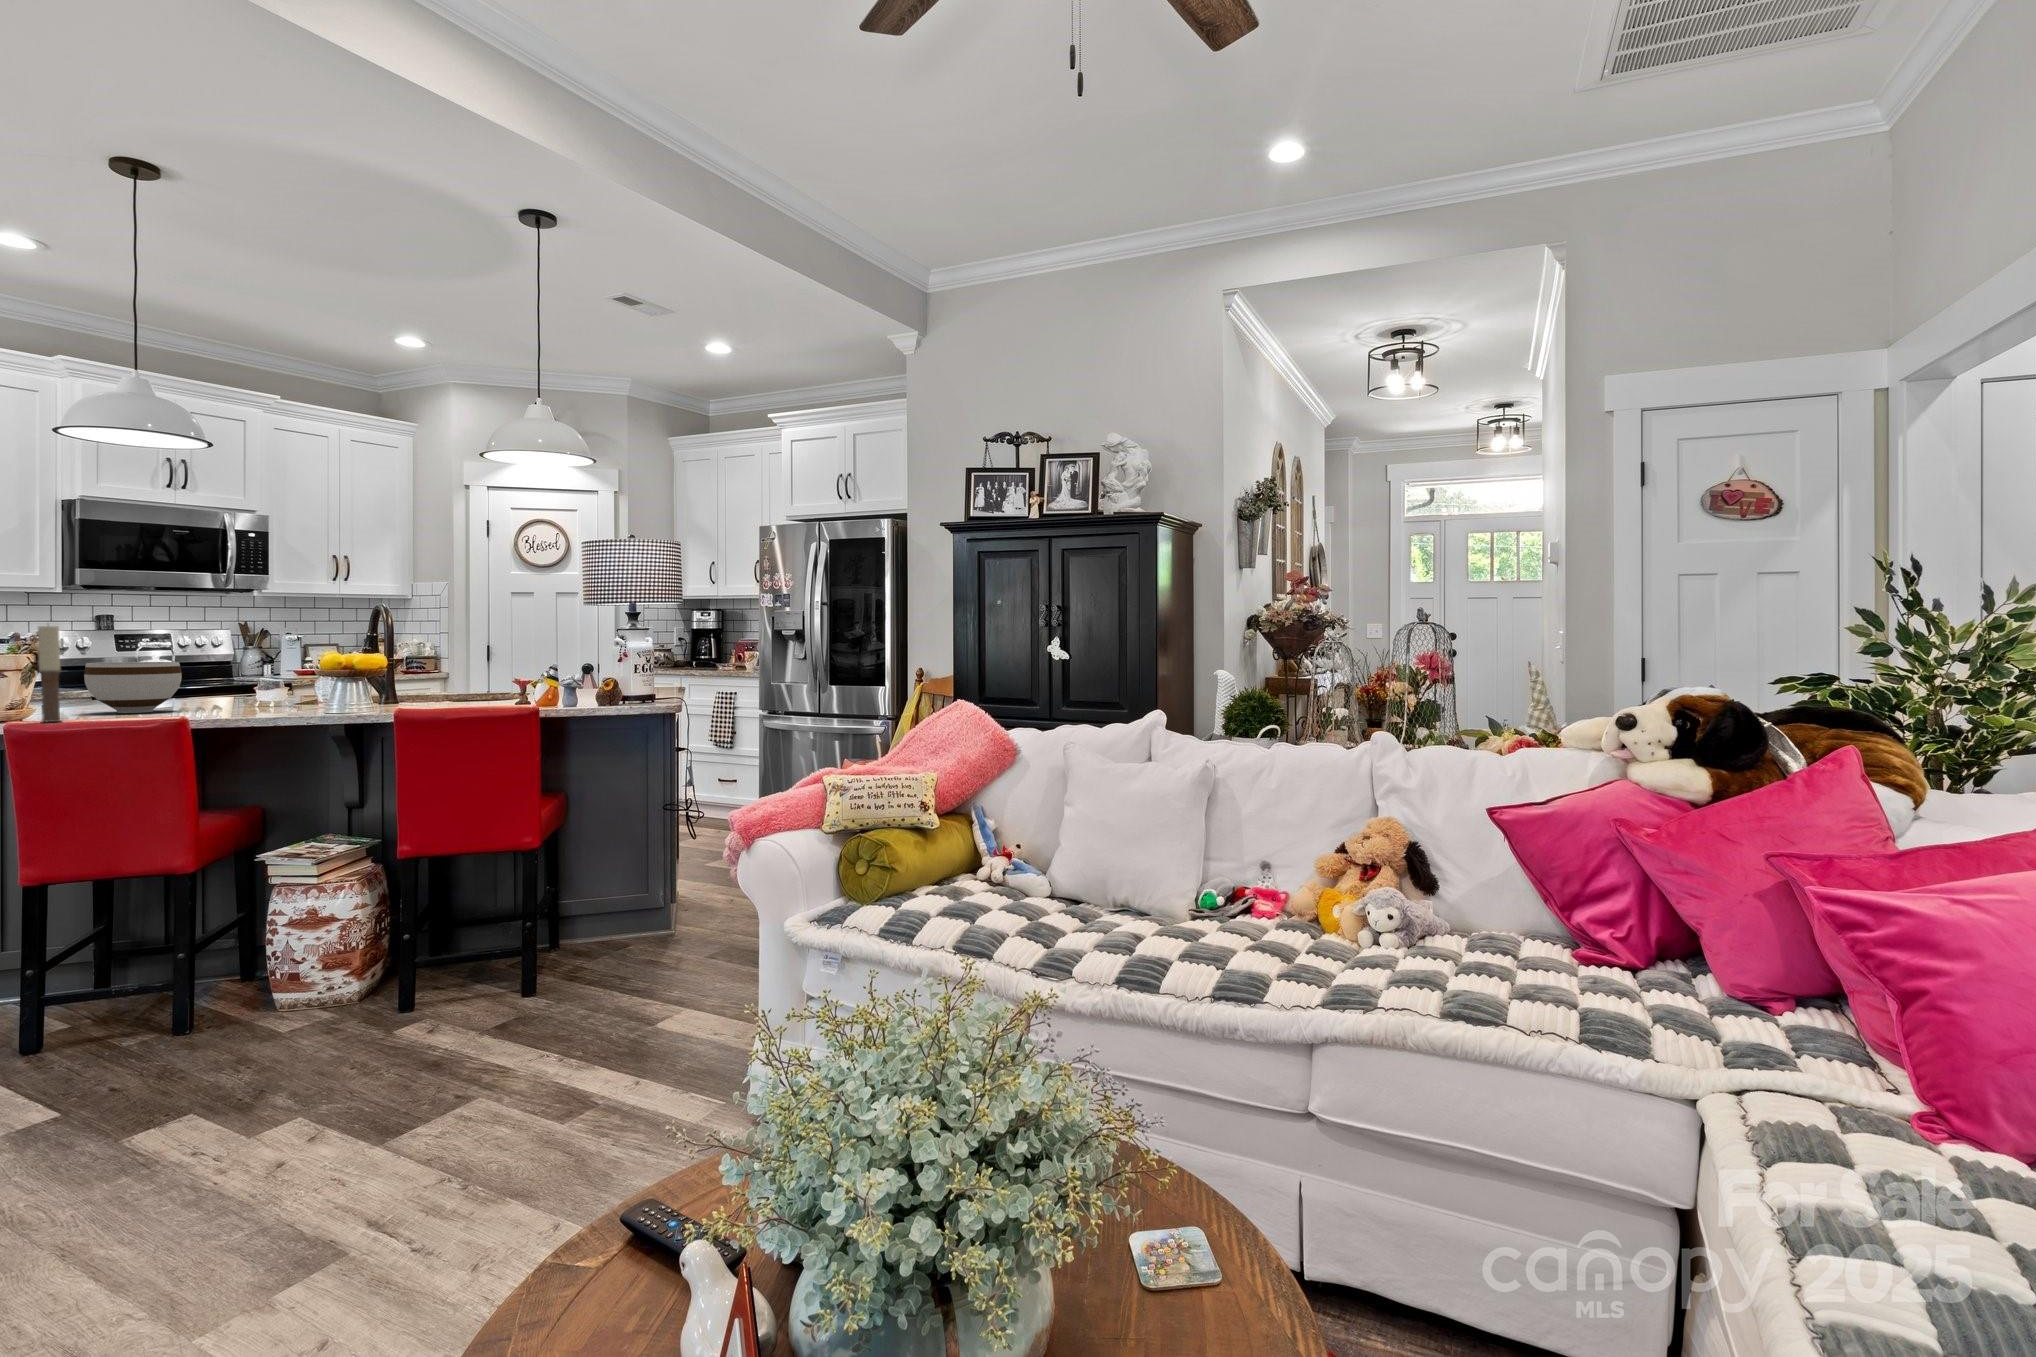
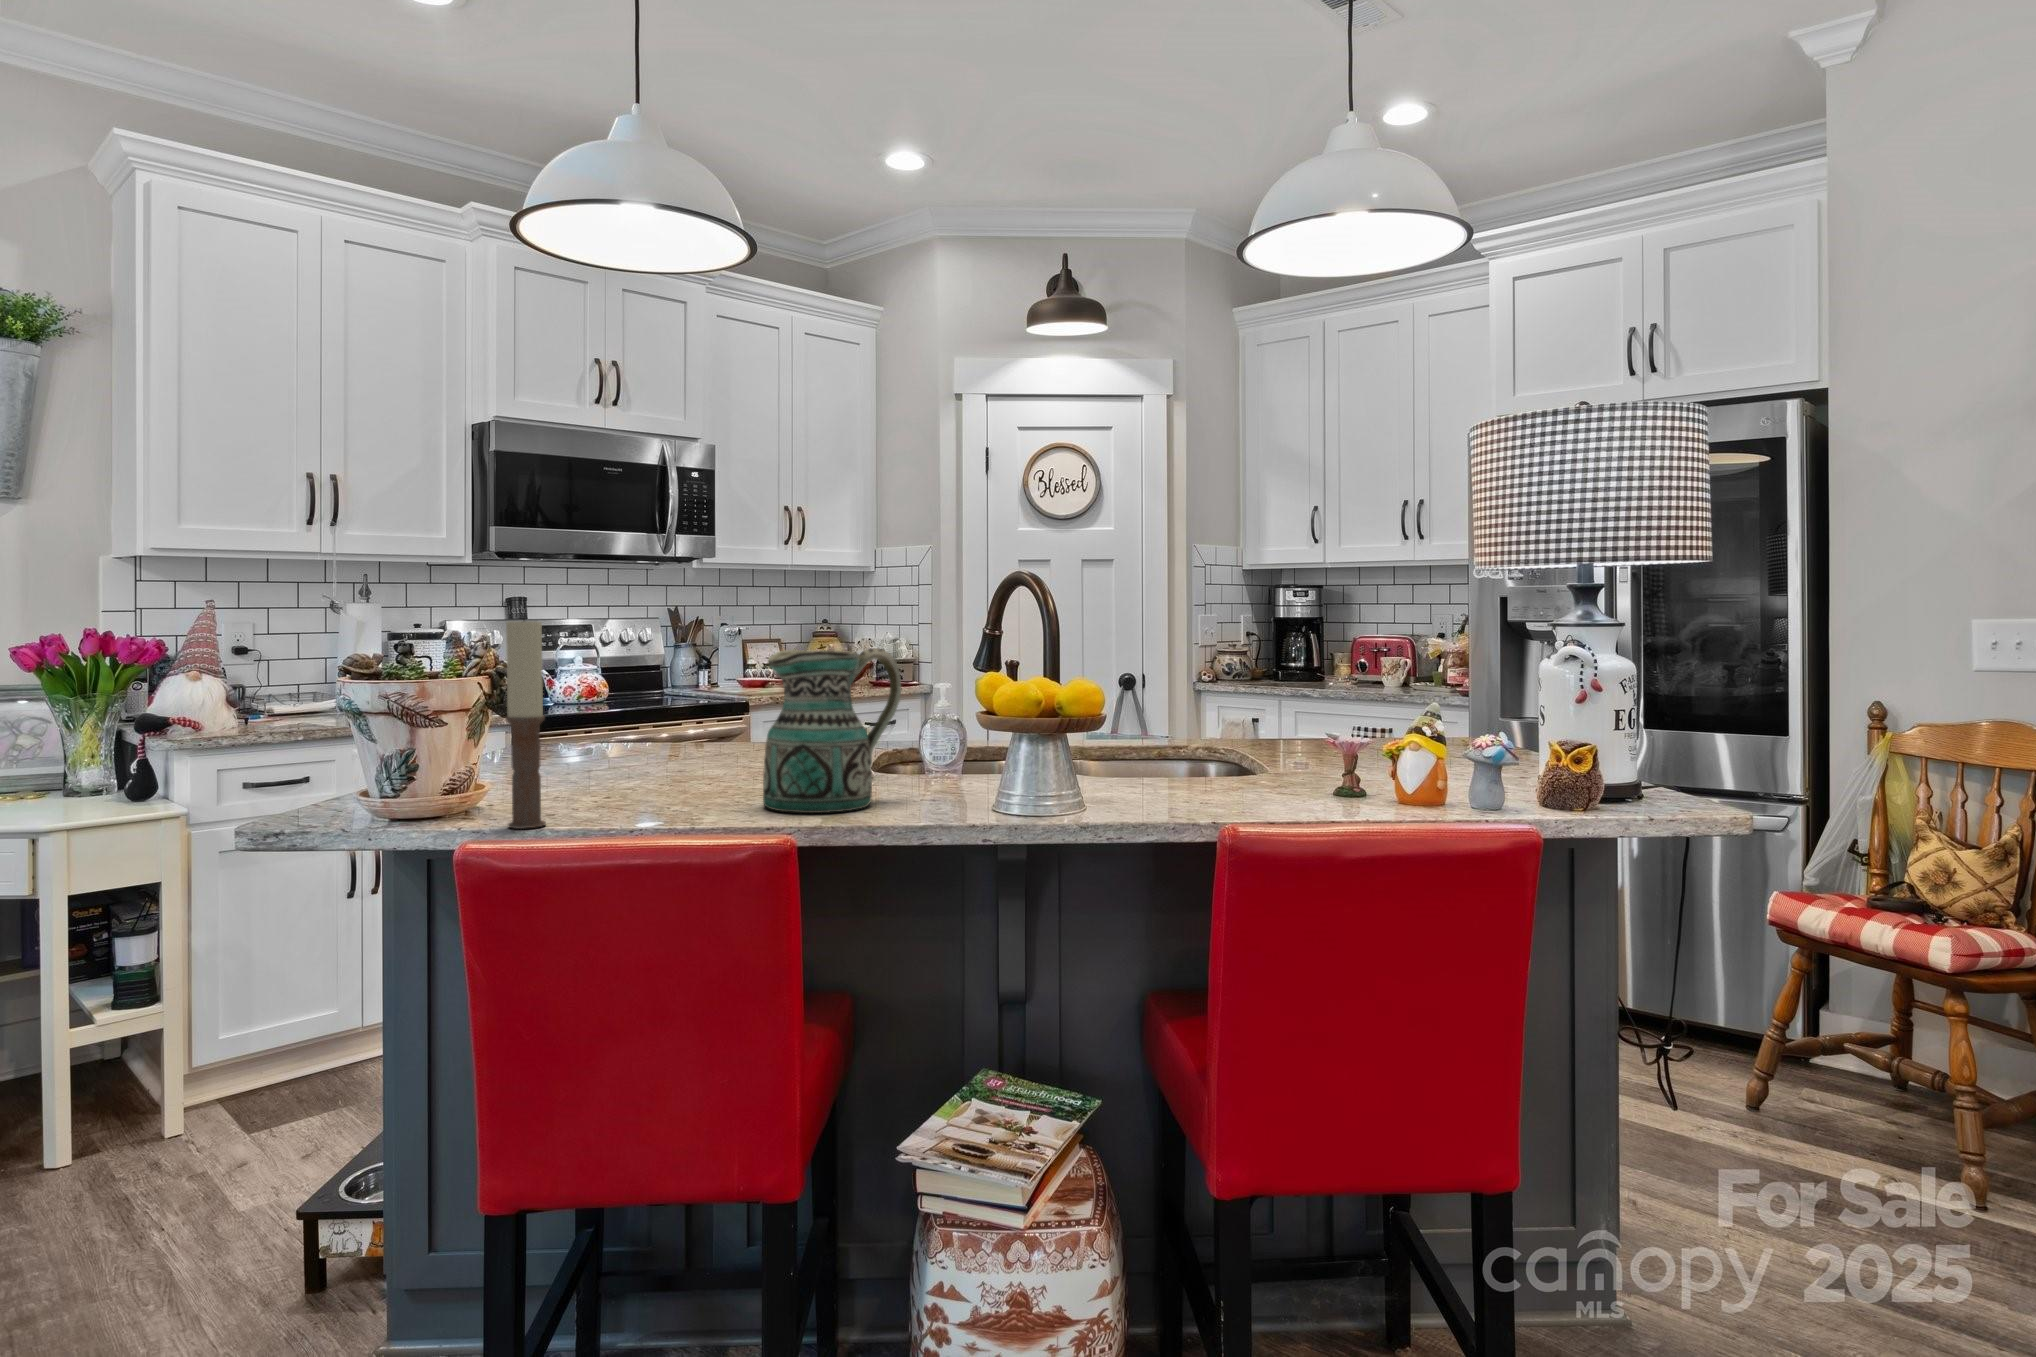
ceramic pitcher: none [197,640,283,716] -> present [763,648,901,813]
bowl: present [84,662,182,713] -> none [557,686,706,789]

